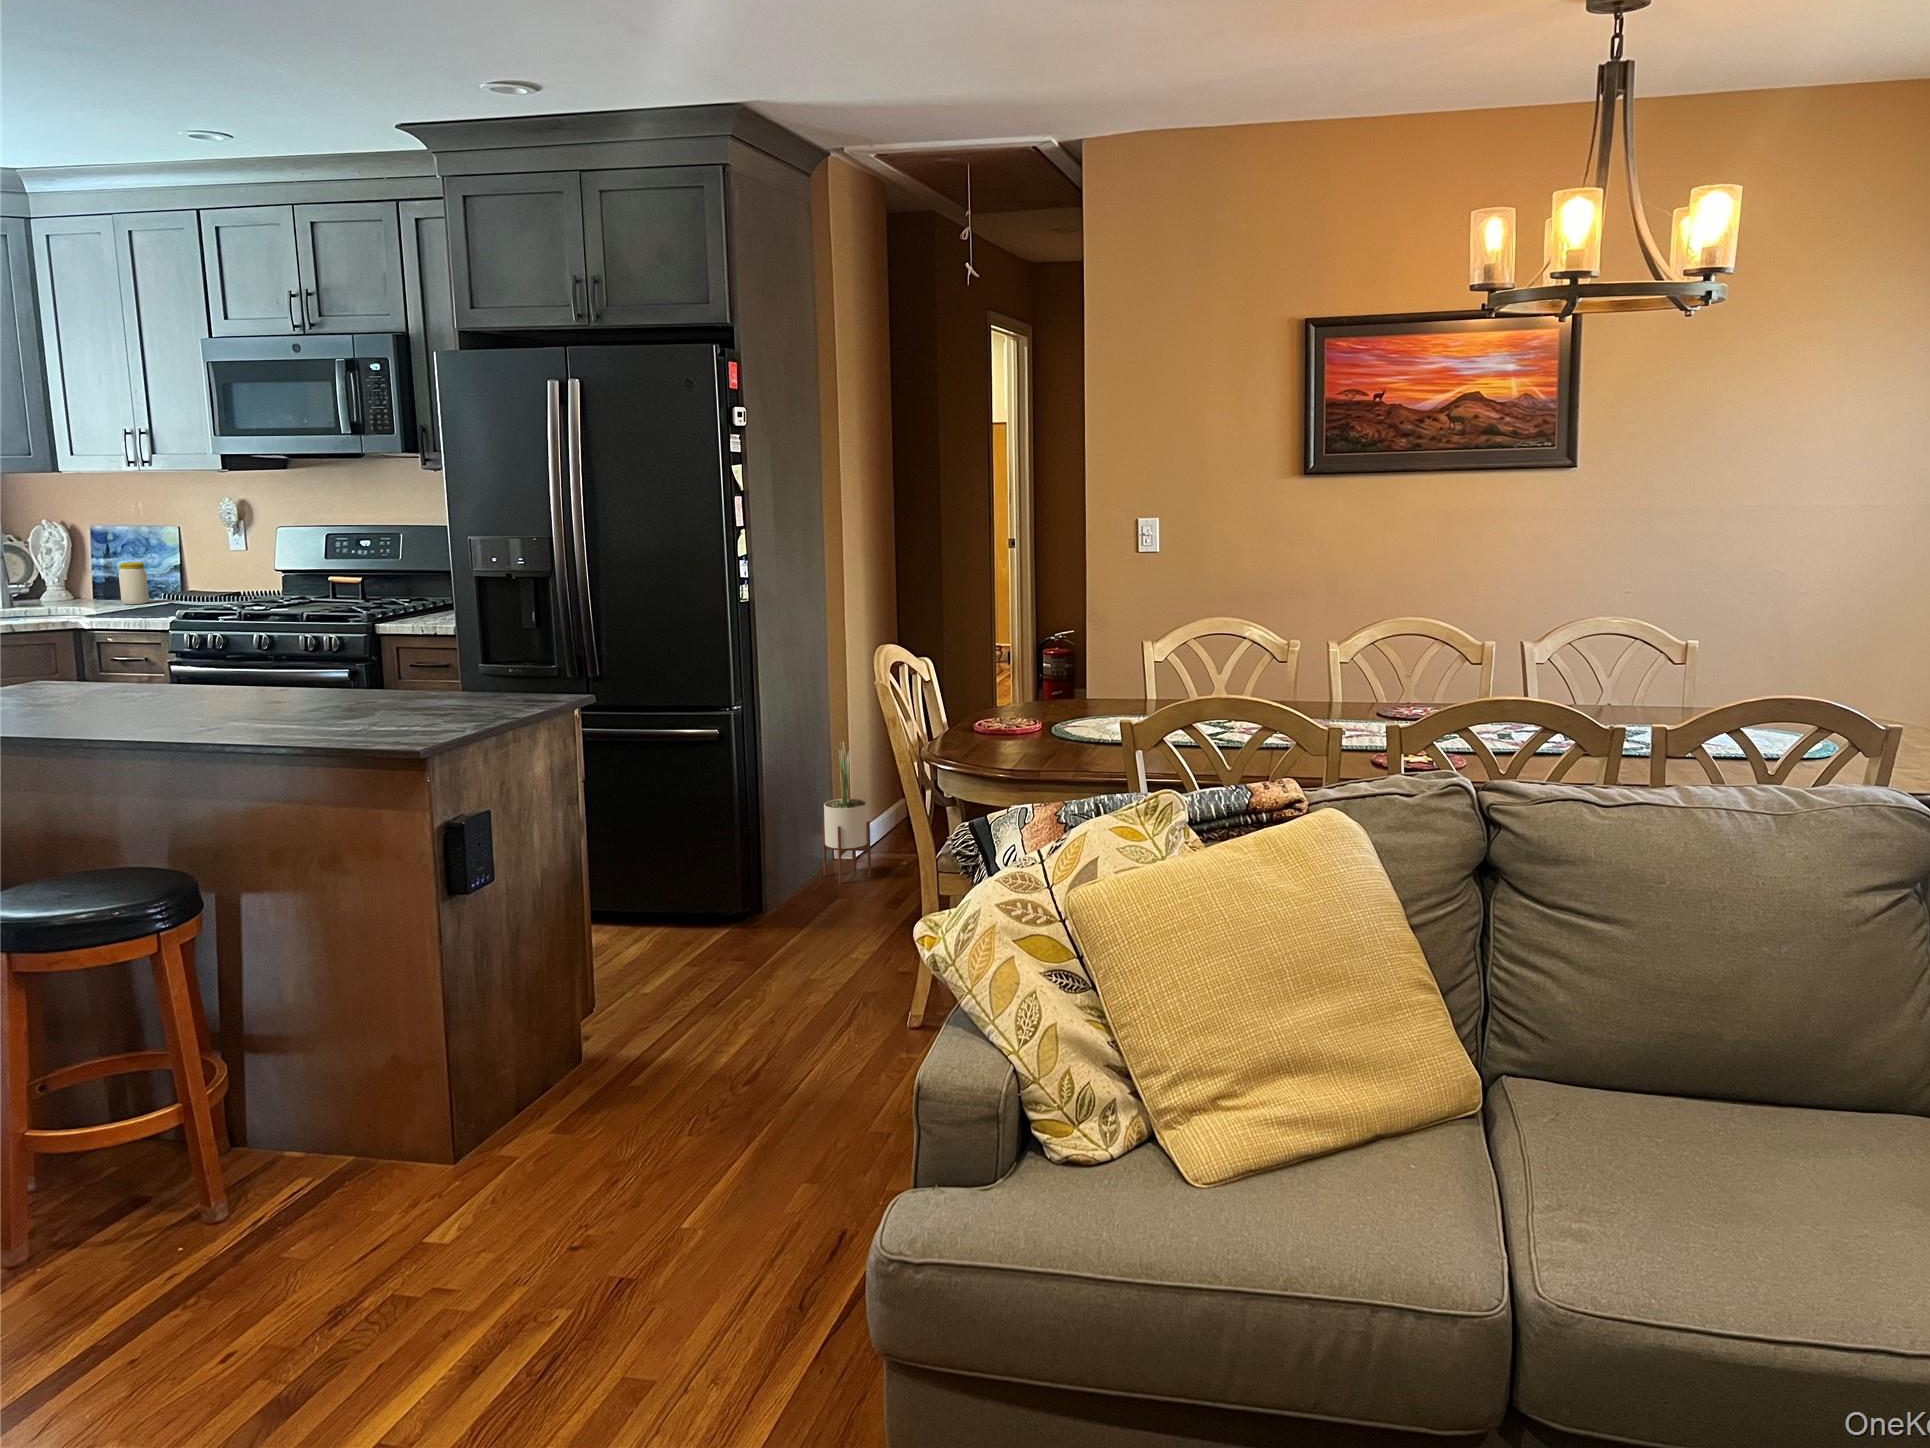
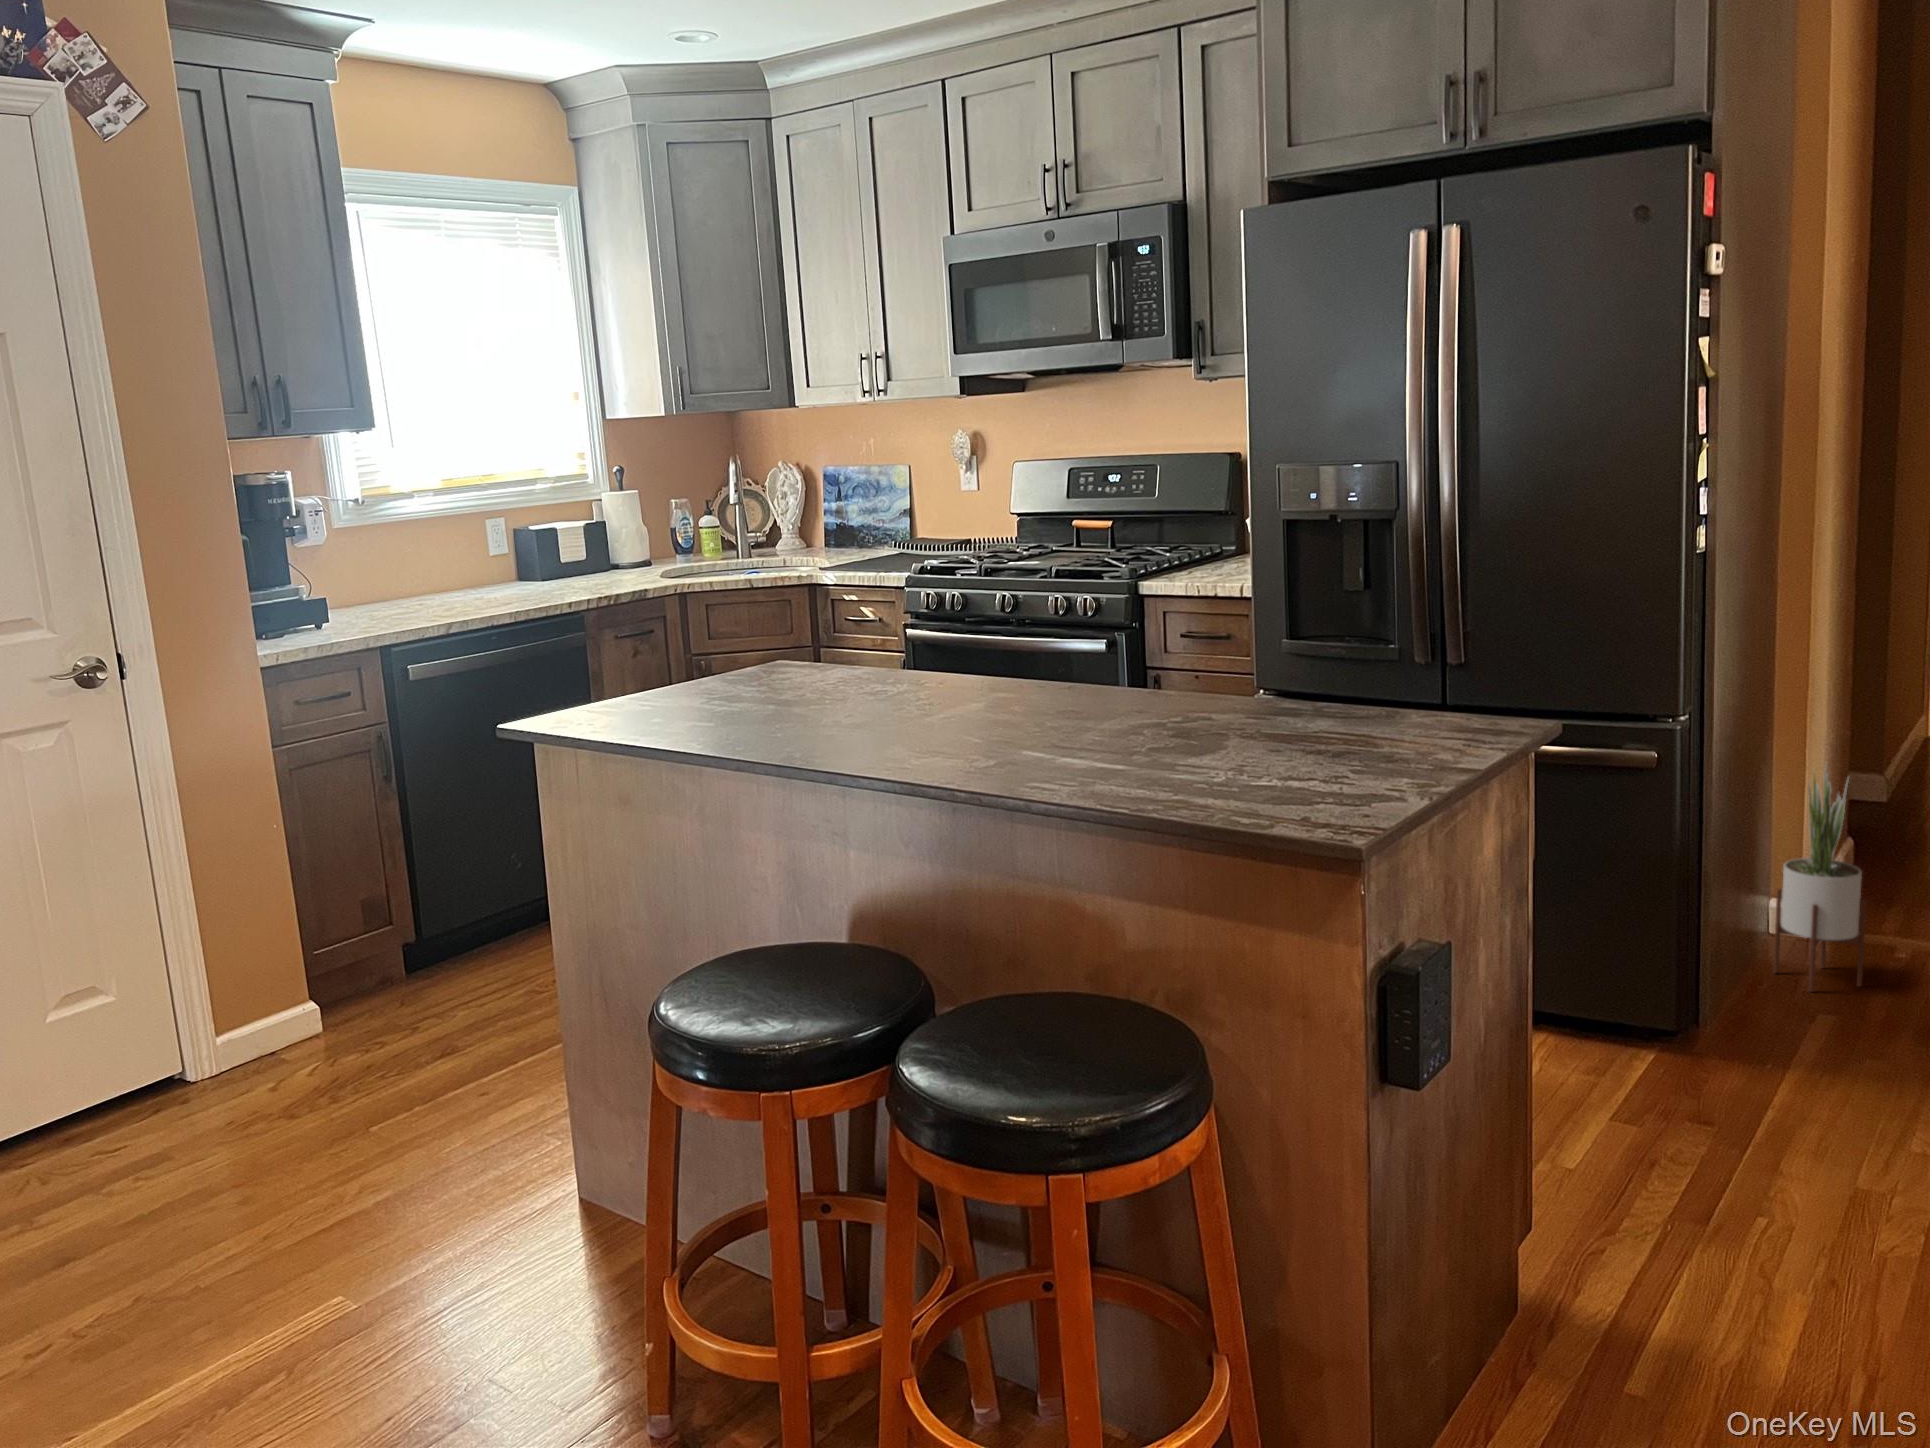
jar: present [119,562,149,604] -> none [851,507,880,555]

